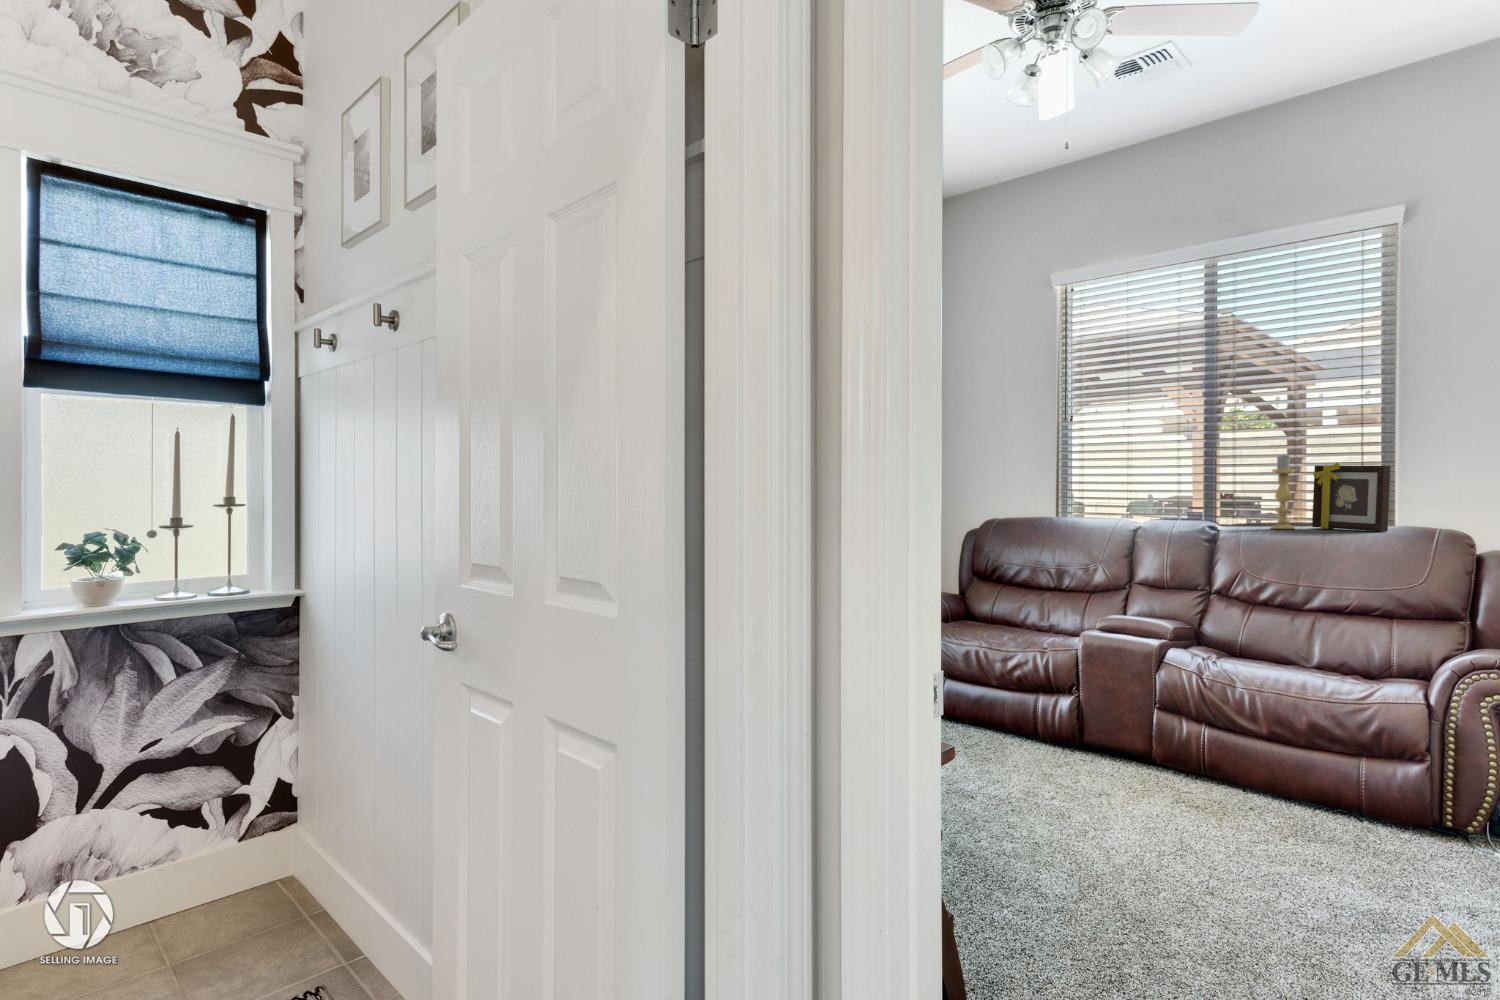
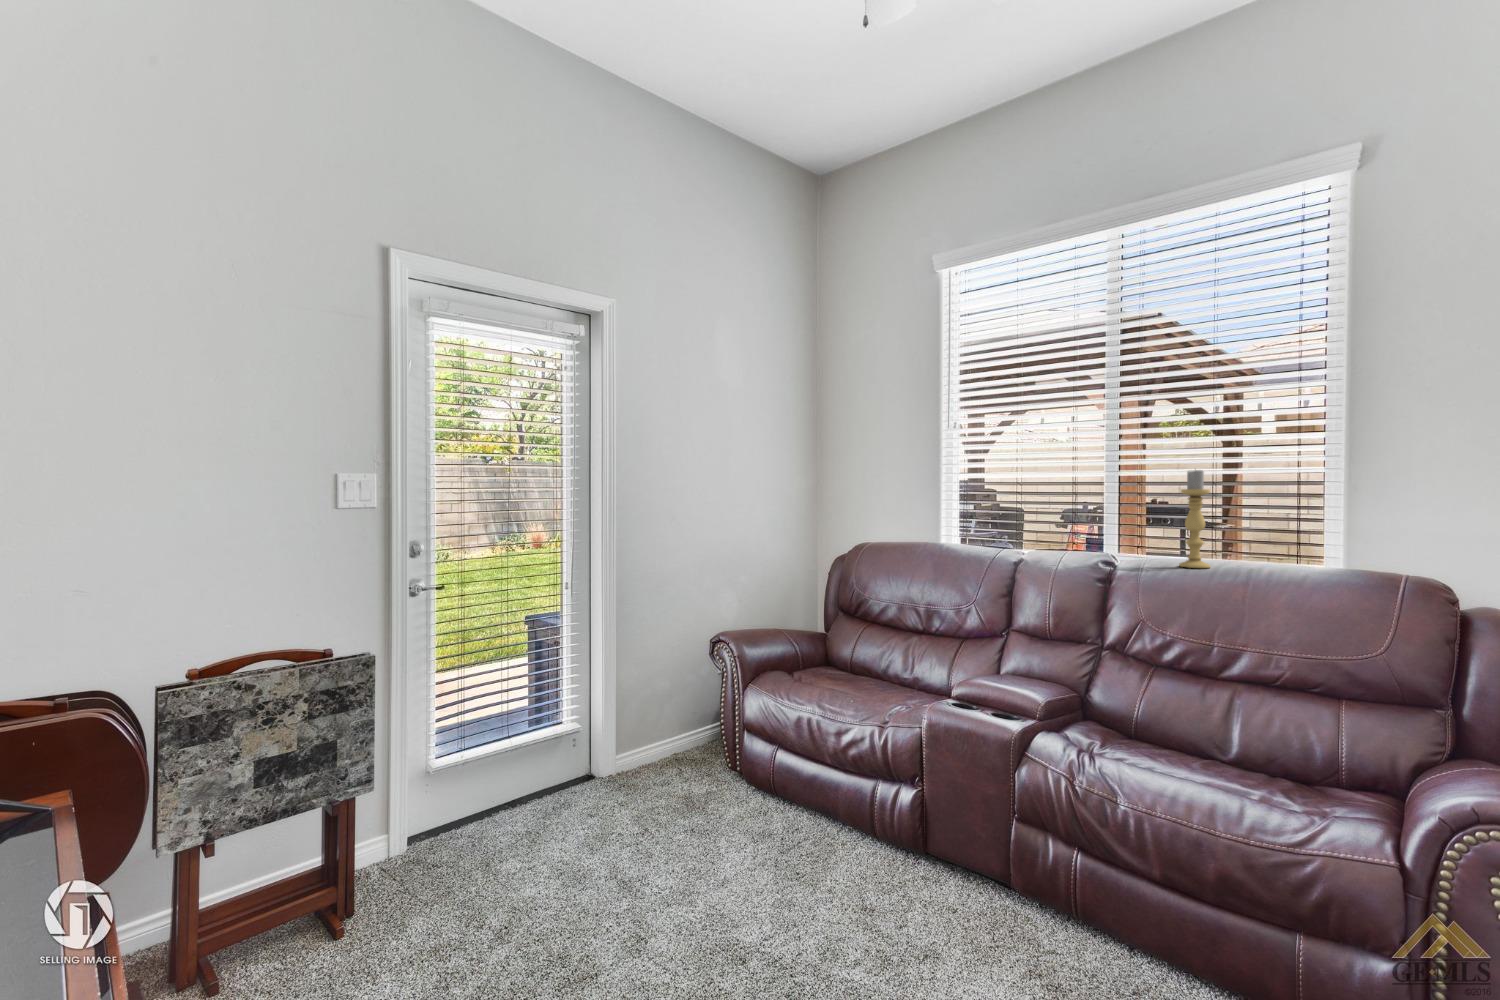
picture frame: present [1312,463,1391,531] -> none [1233,481,1337,576]

